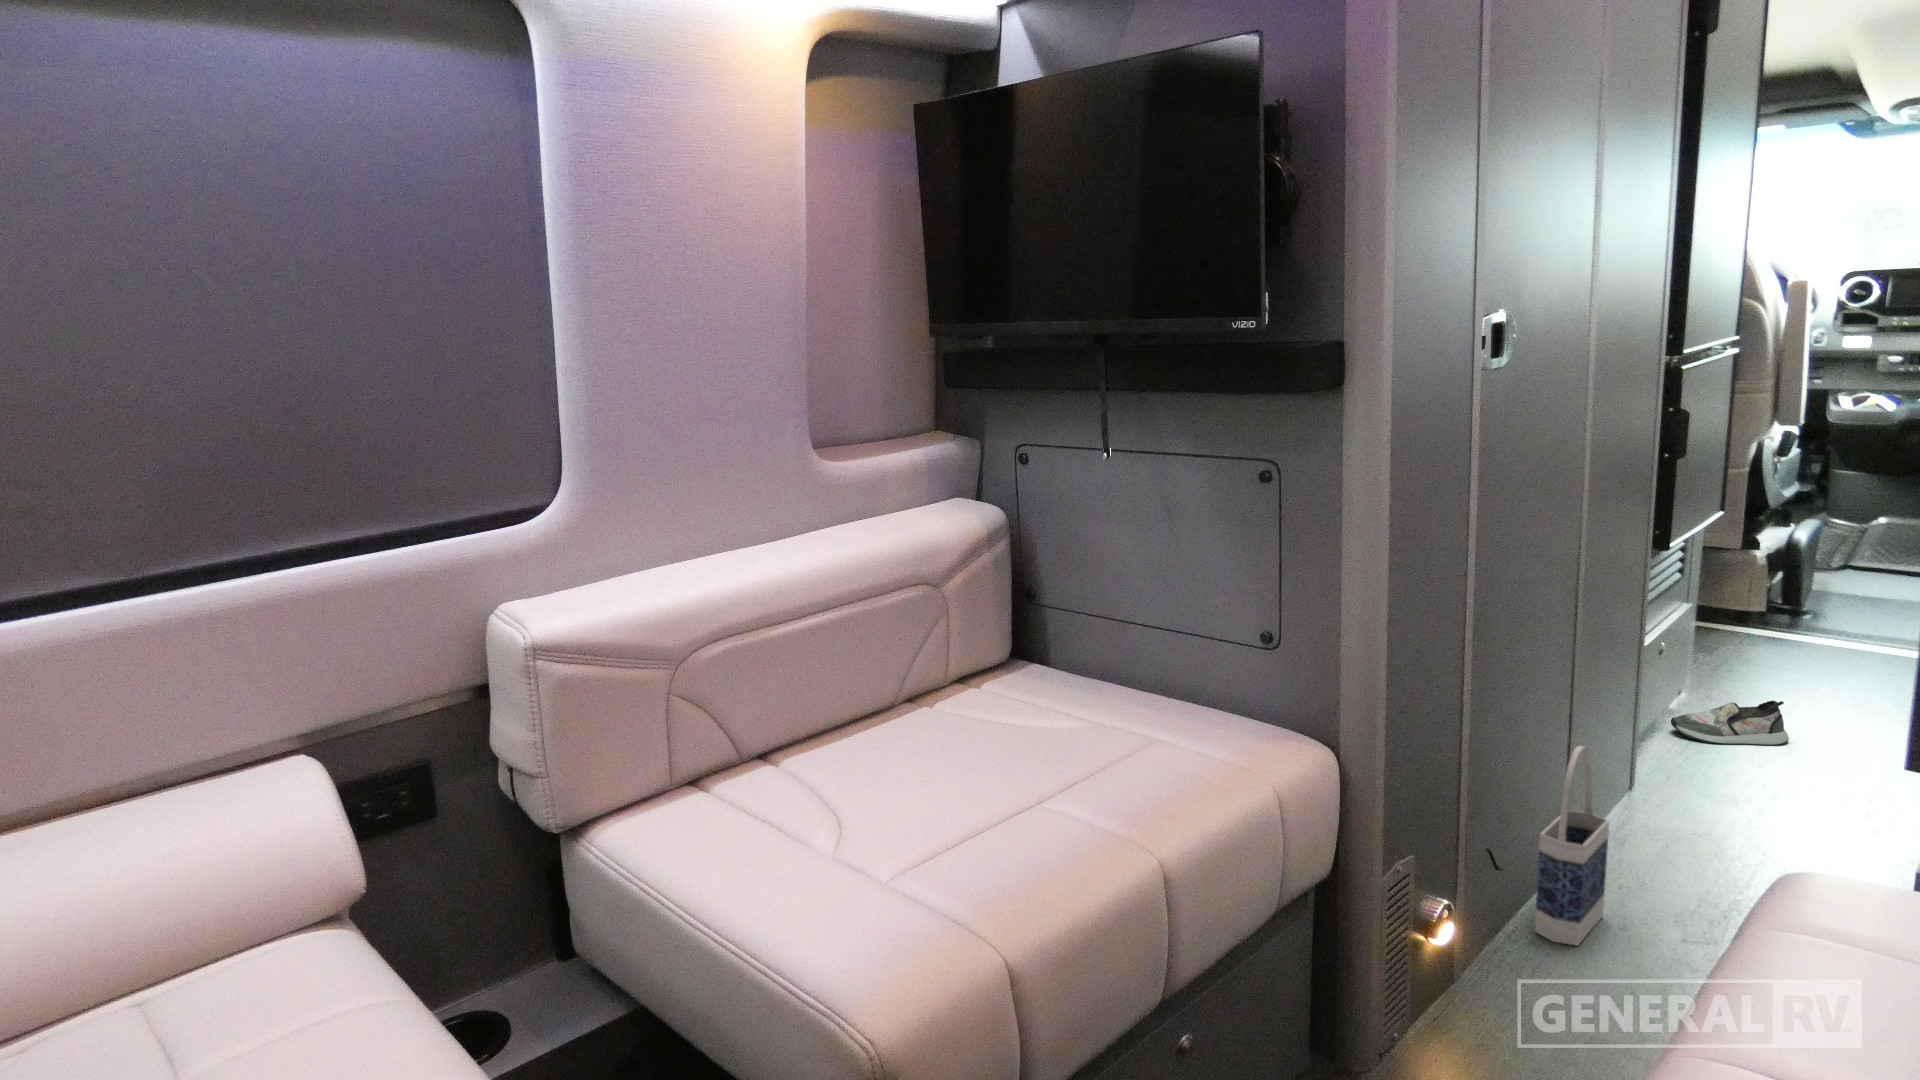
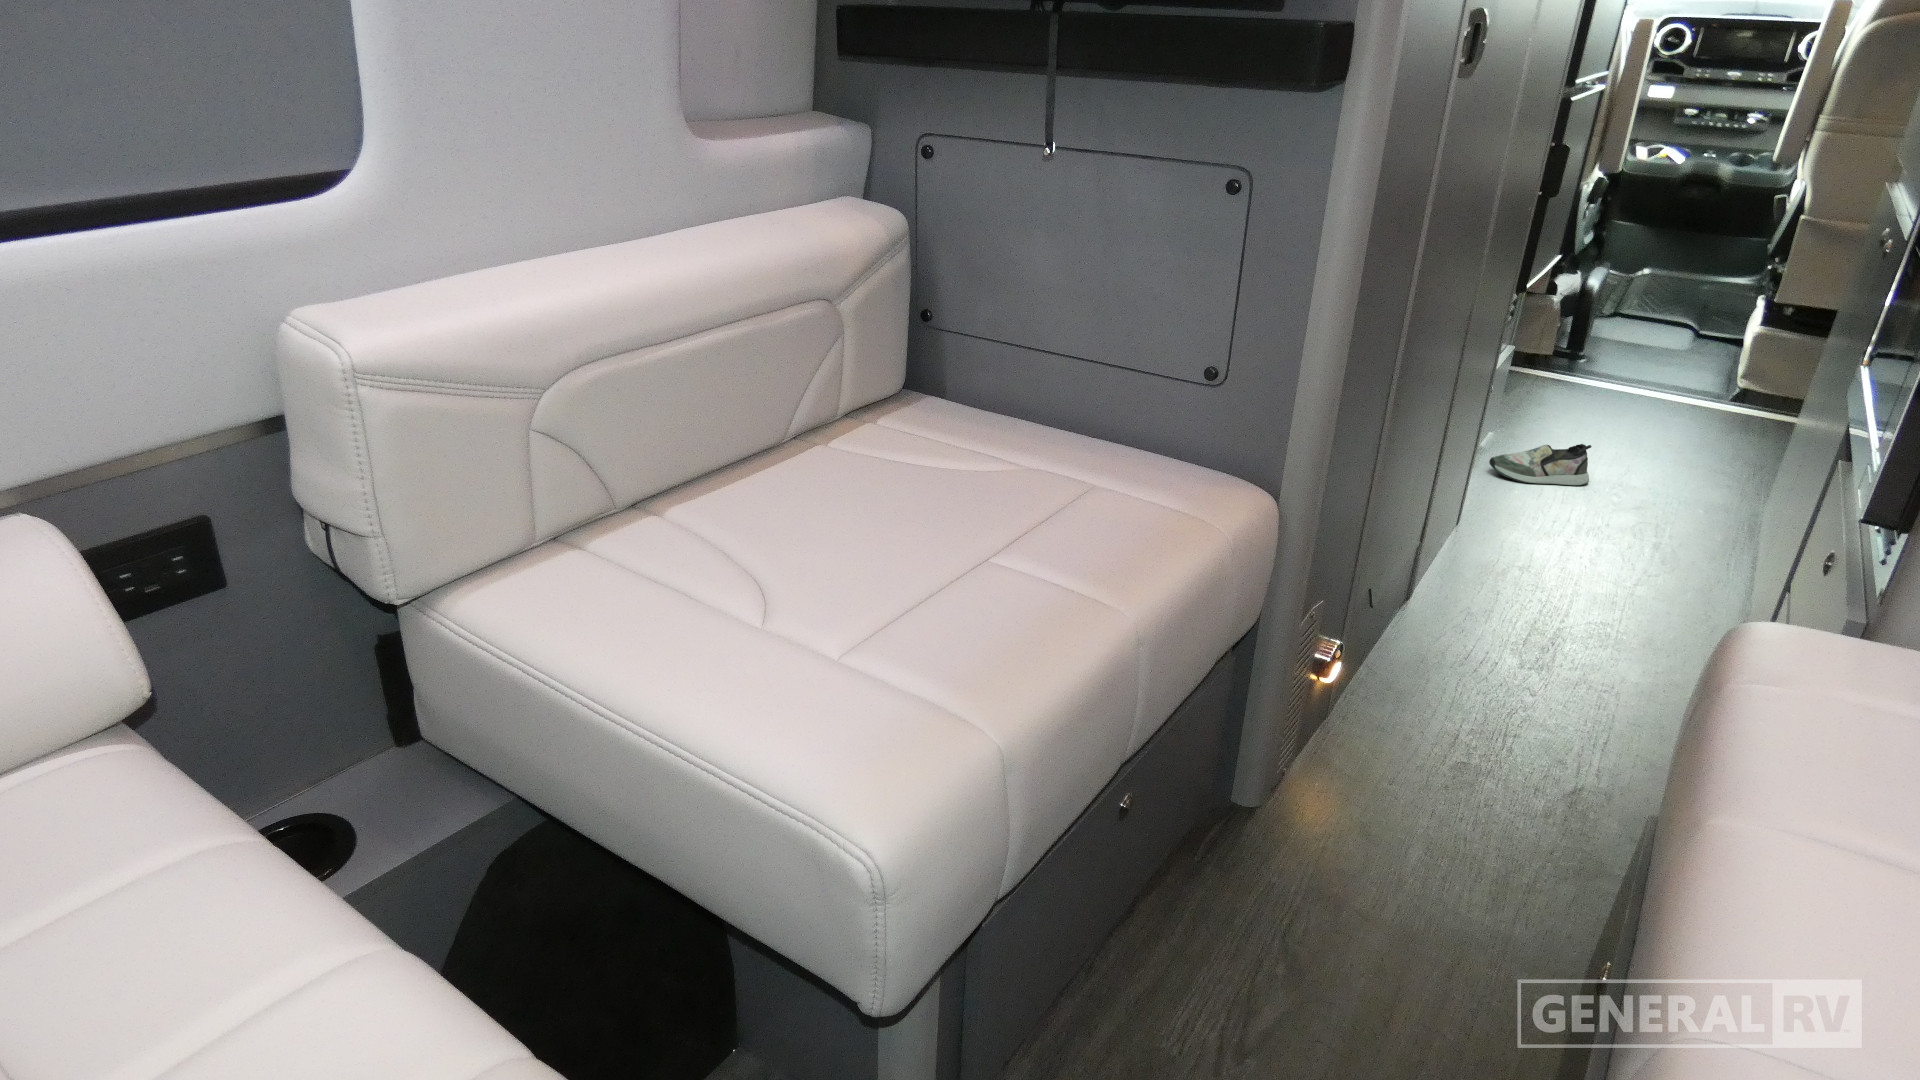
bag: present [1535,746,1609,945] -> none [1392,494,1474,682]

